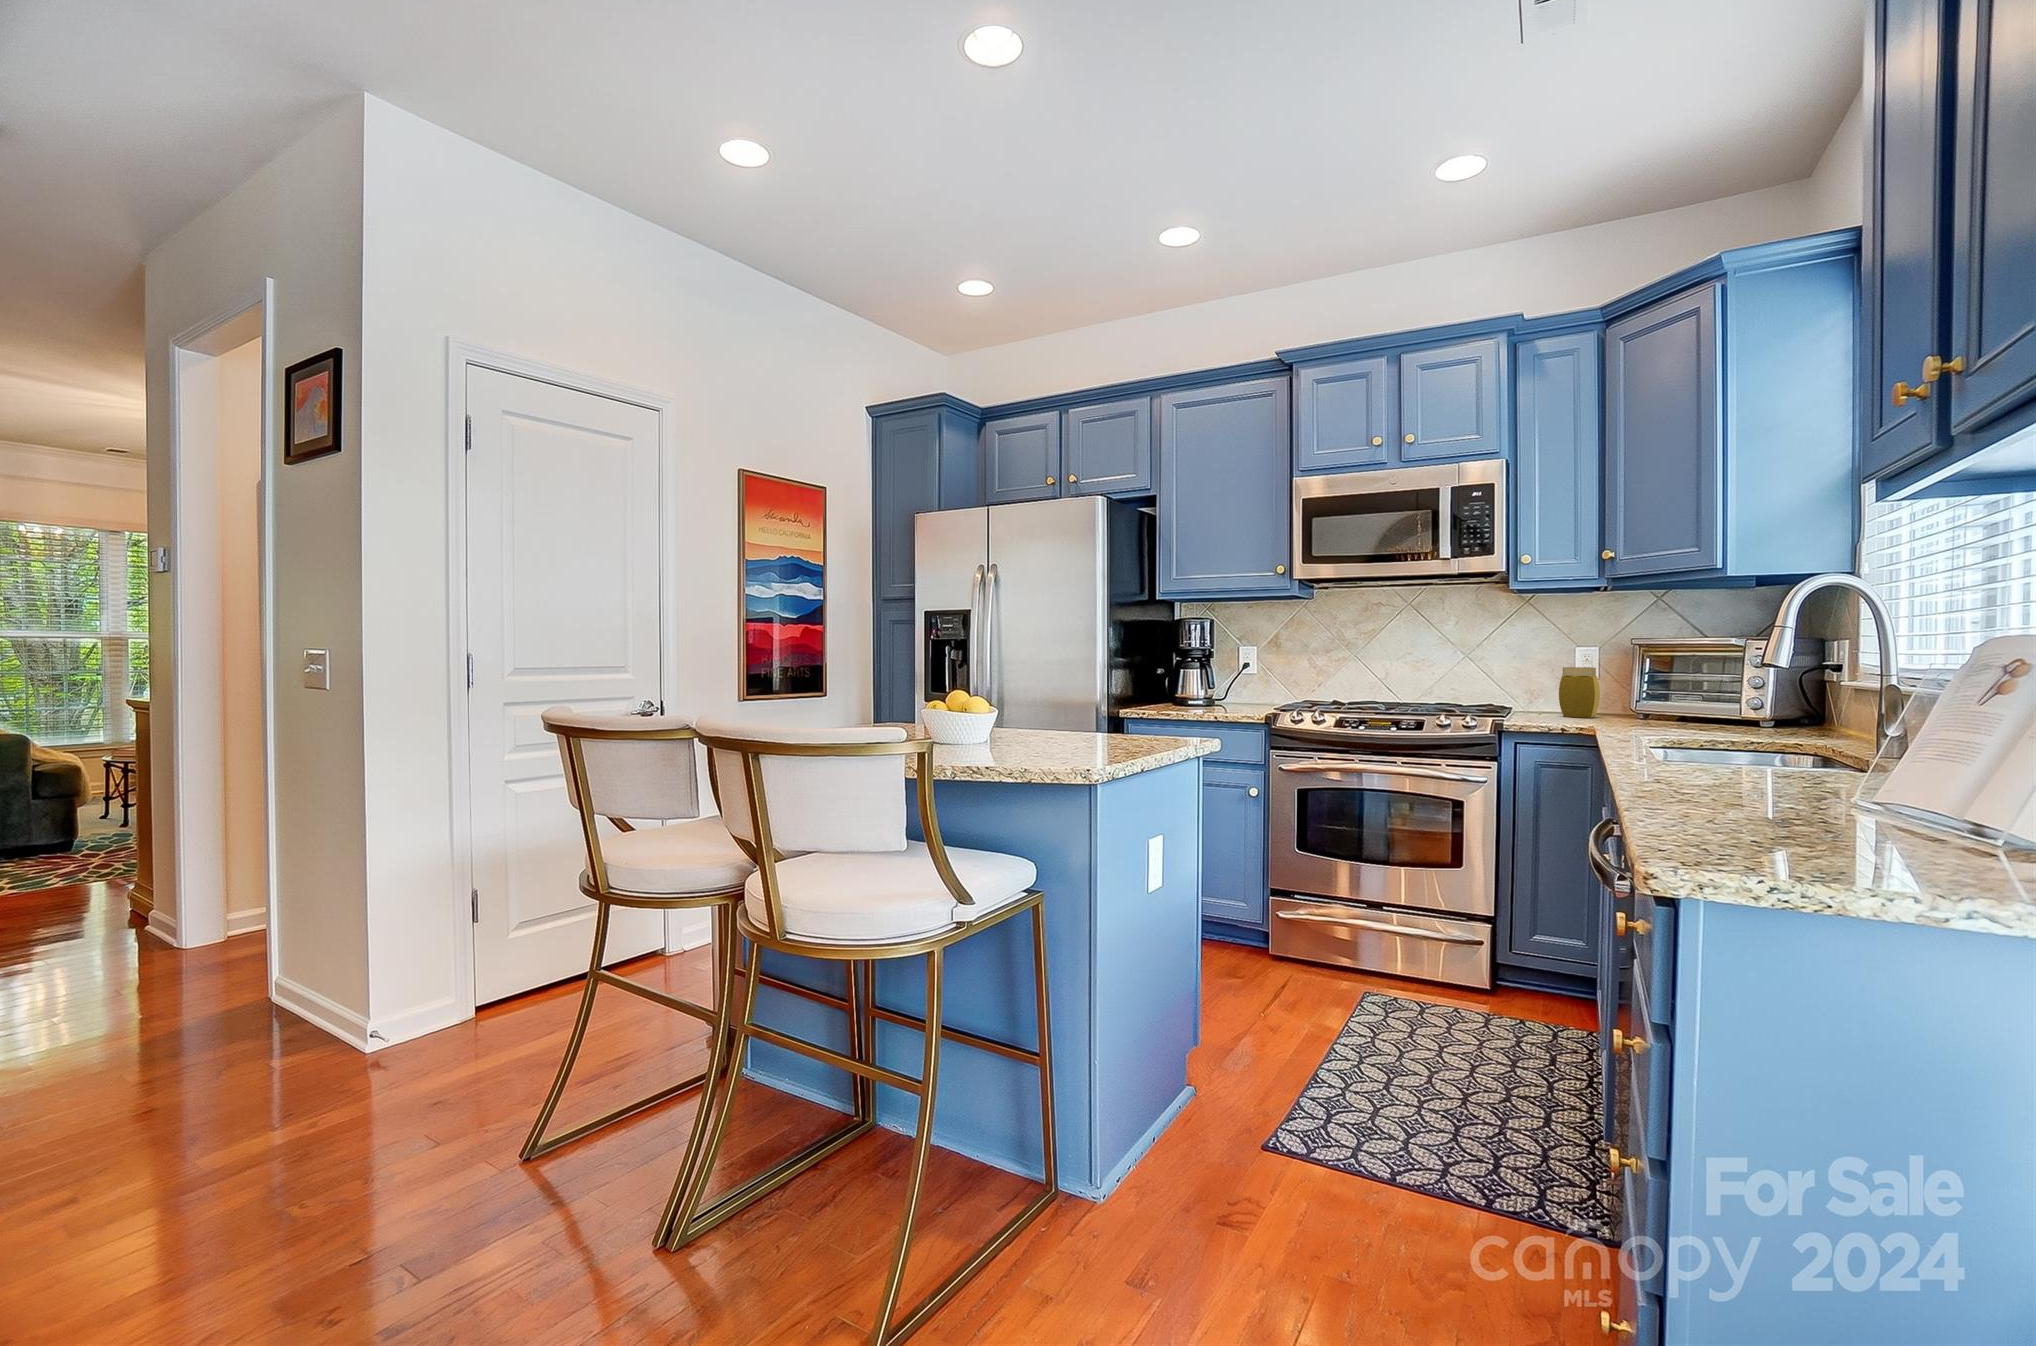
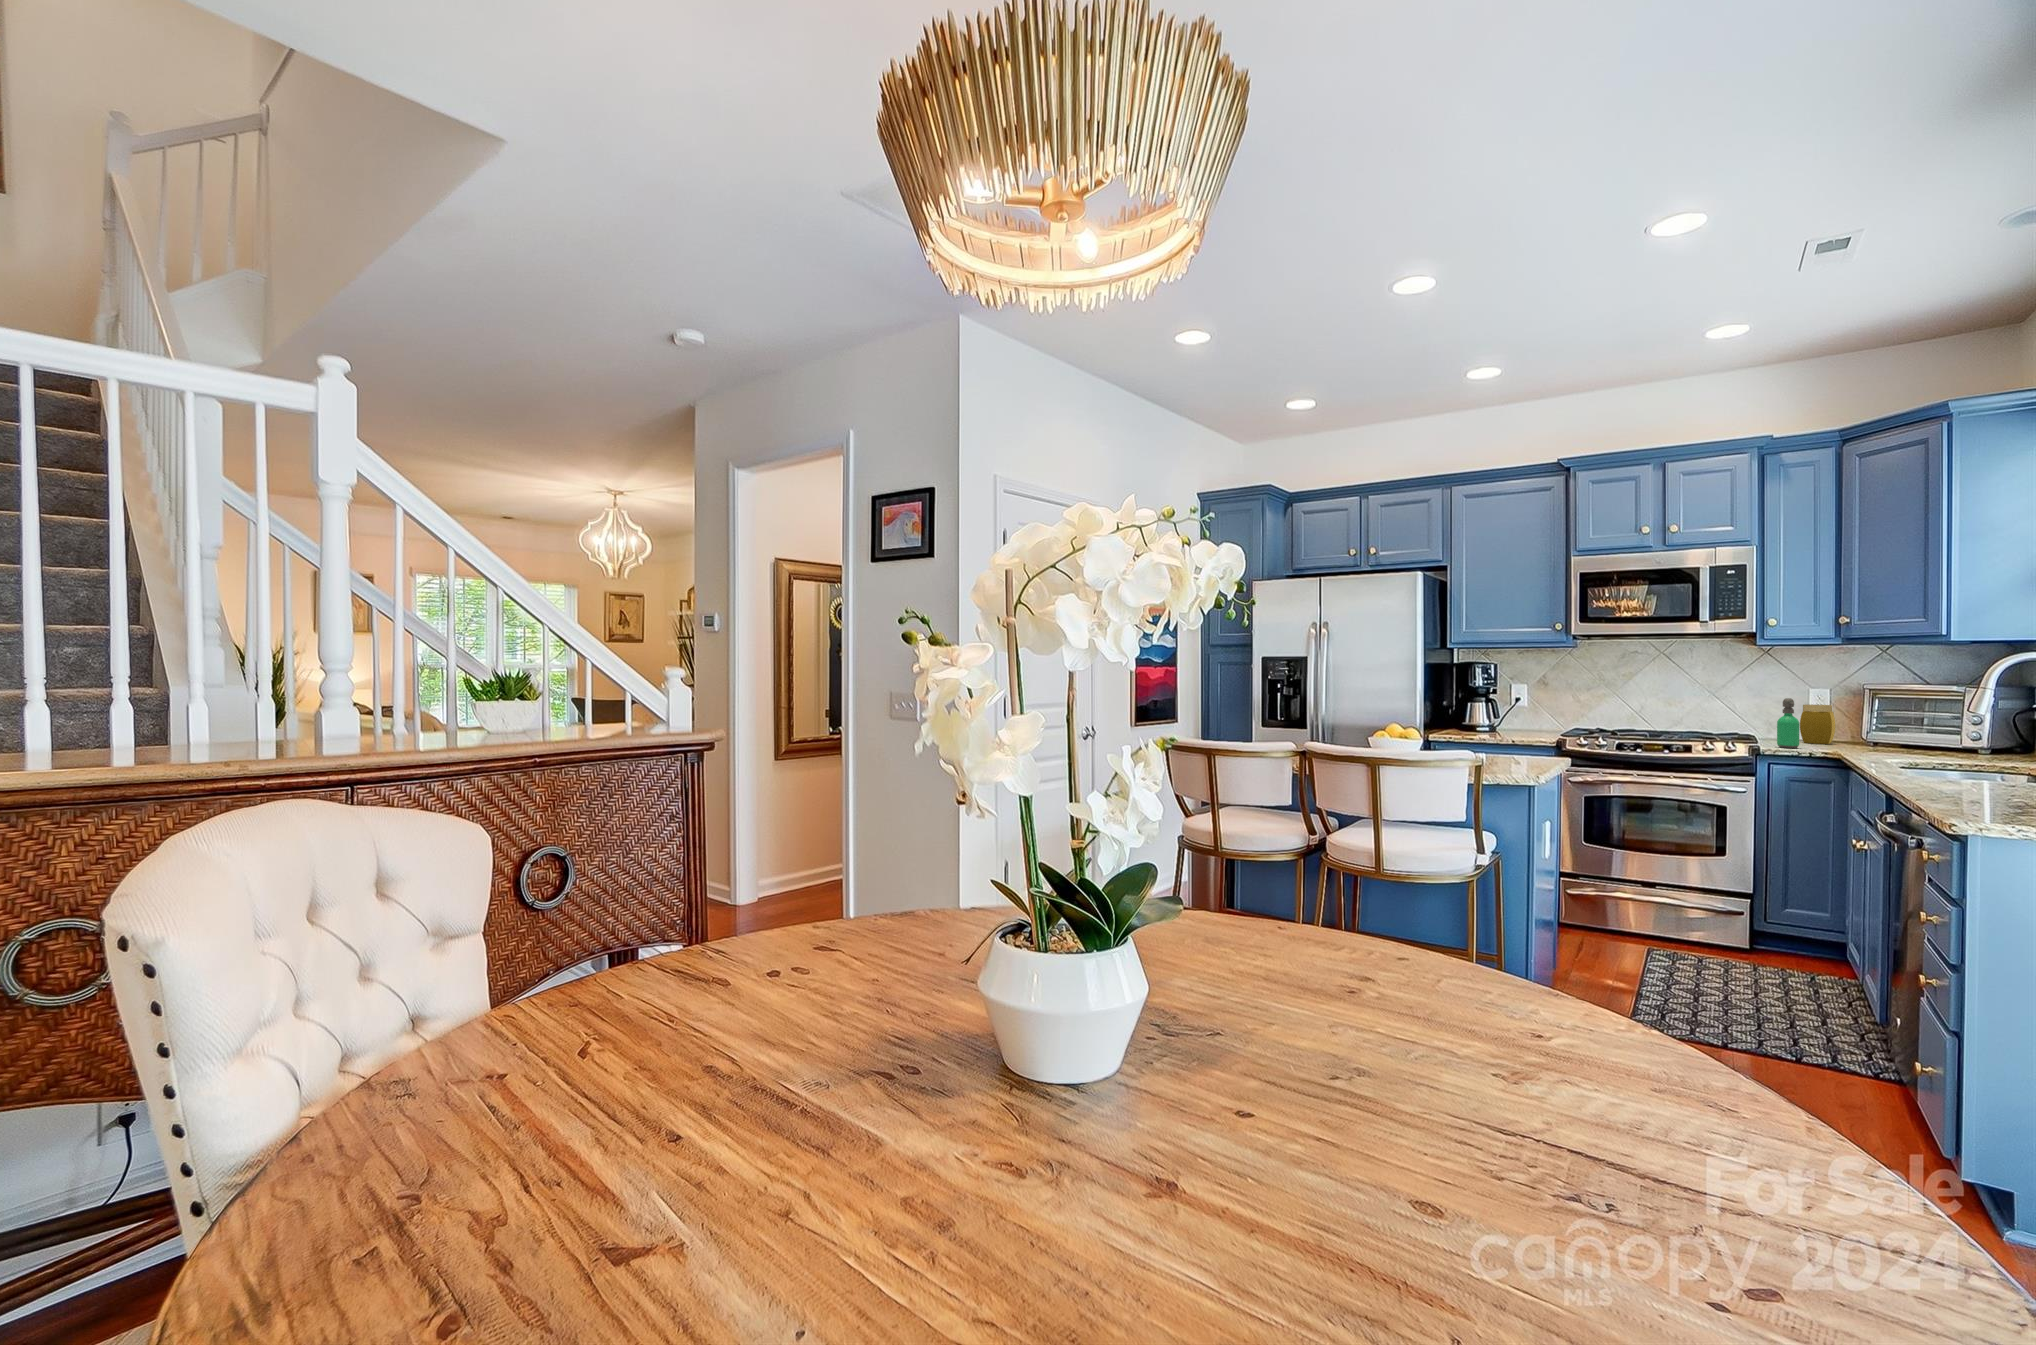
soap dispenser: none [1523,656,1550,722] -> present [1777,698,1799,748]

